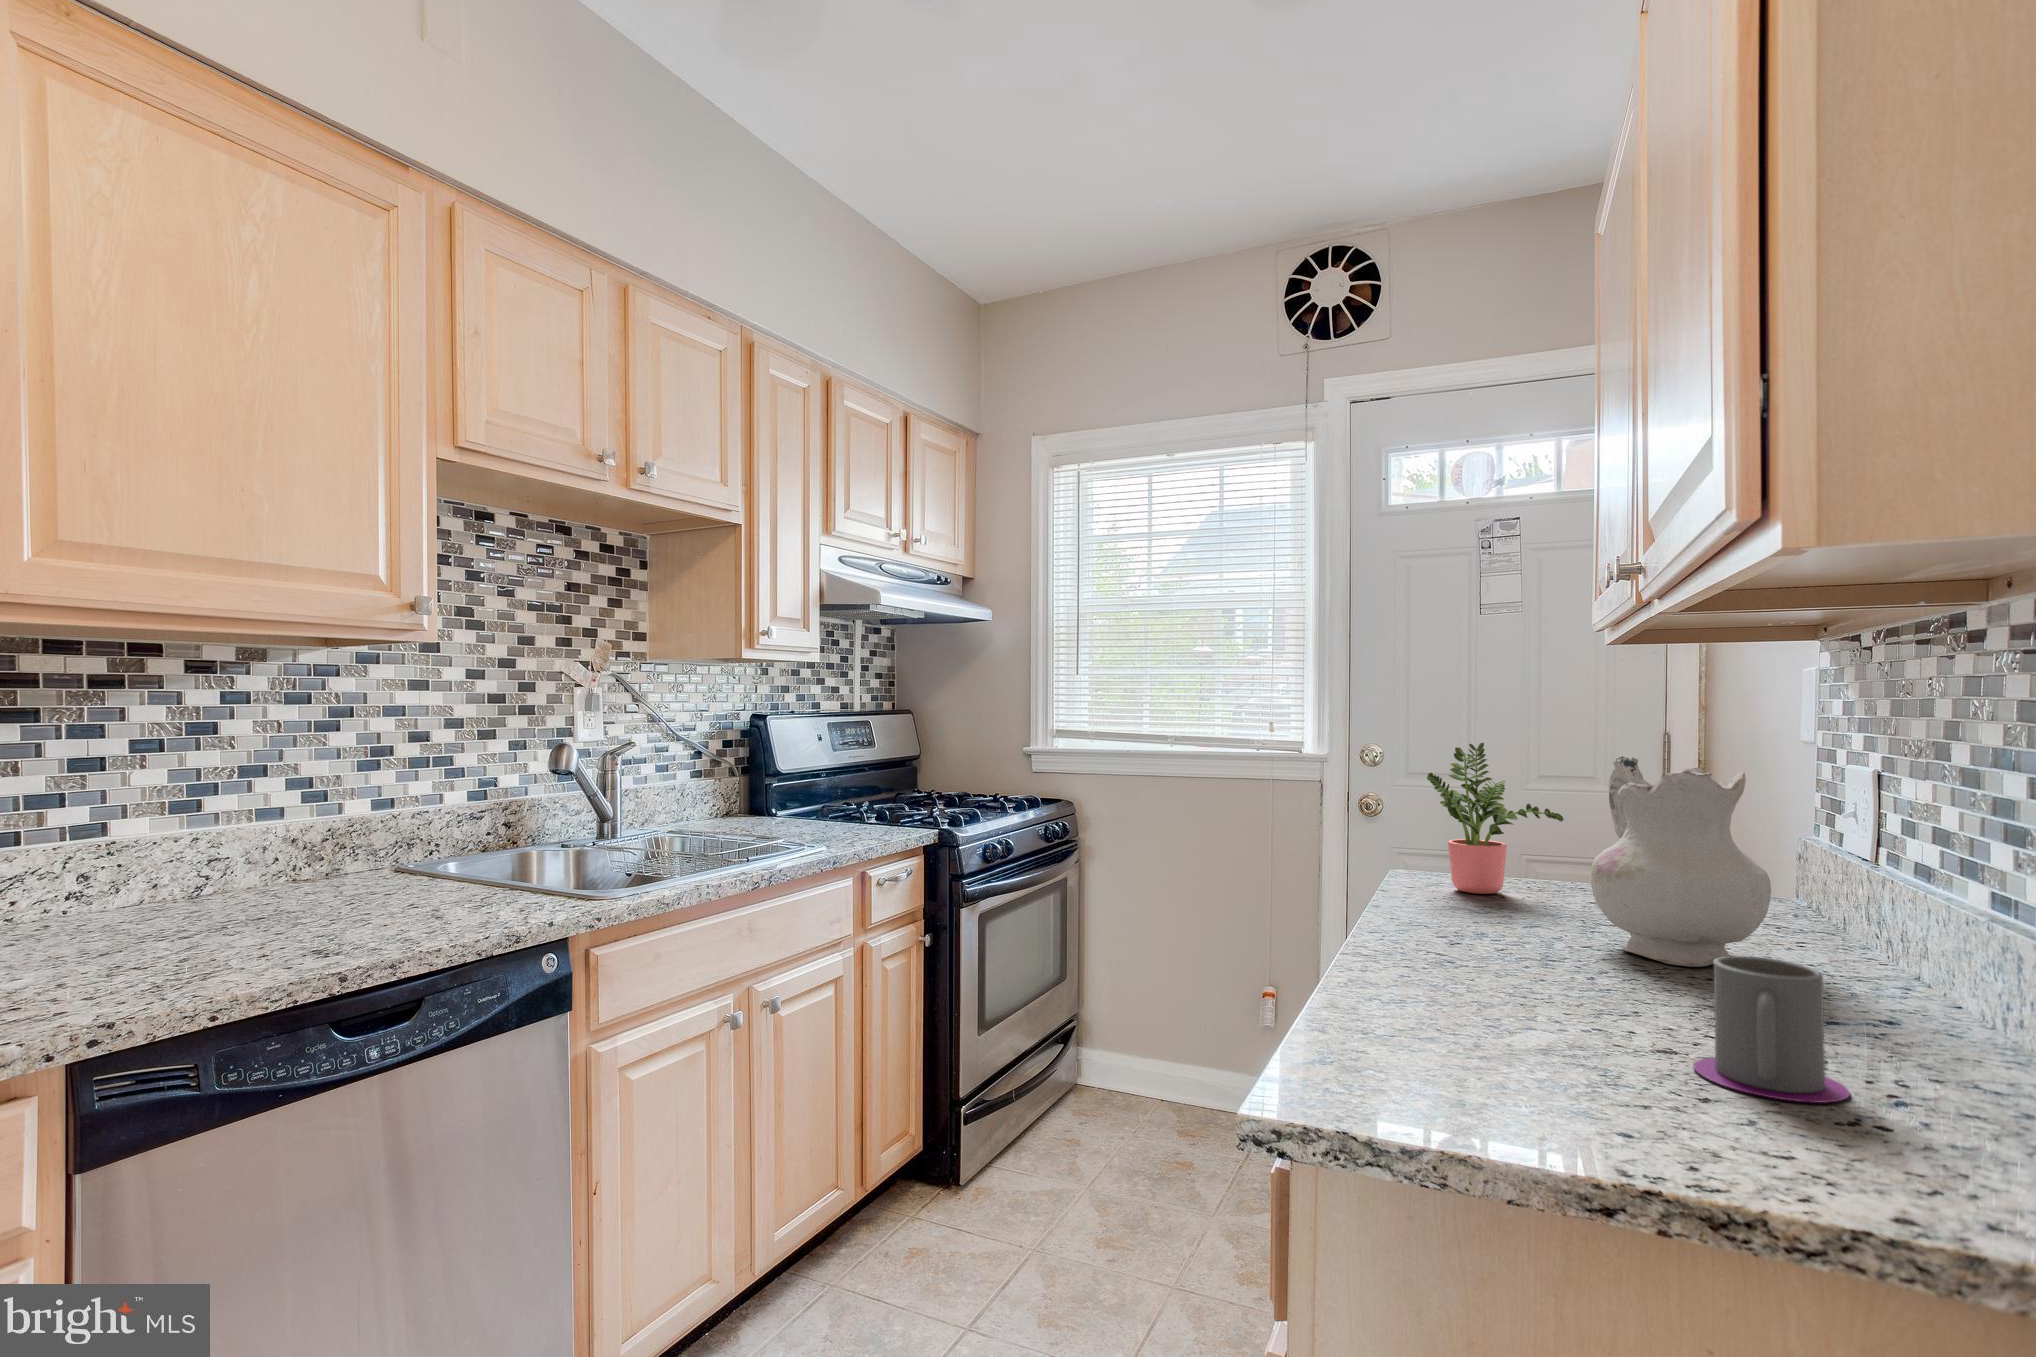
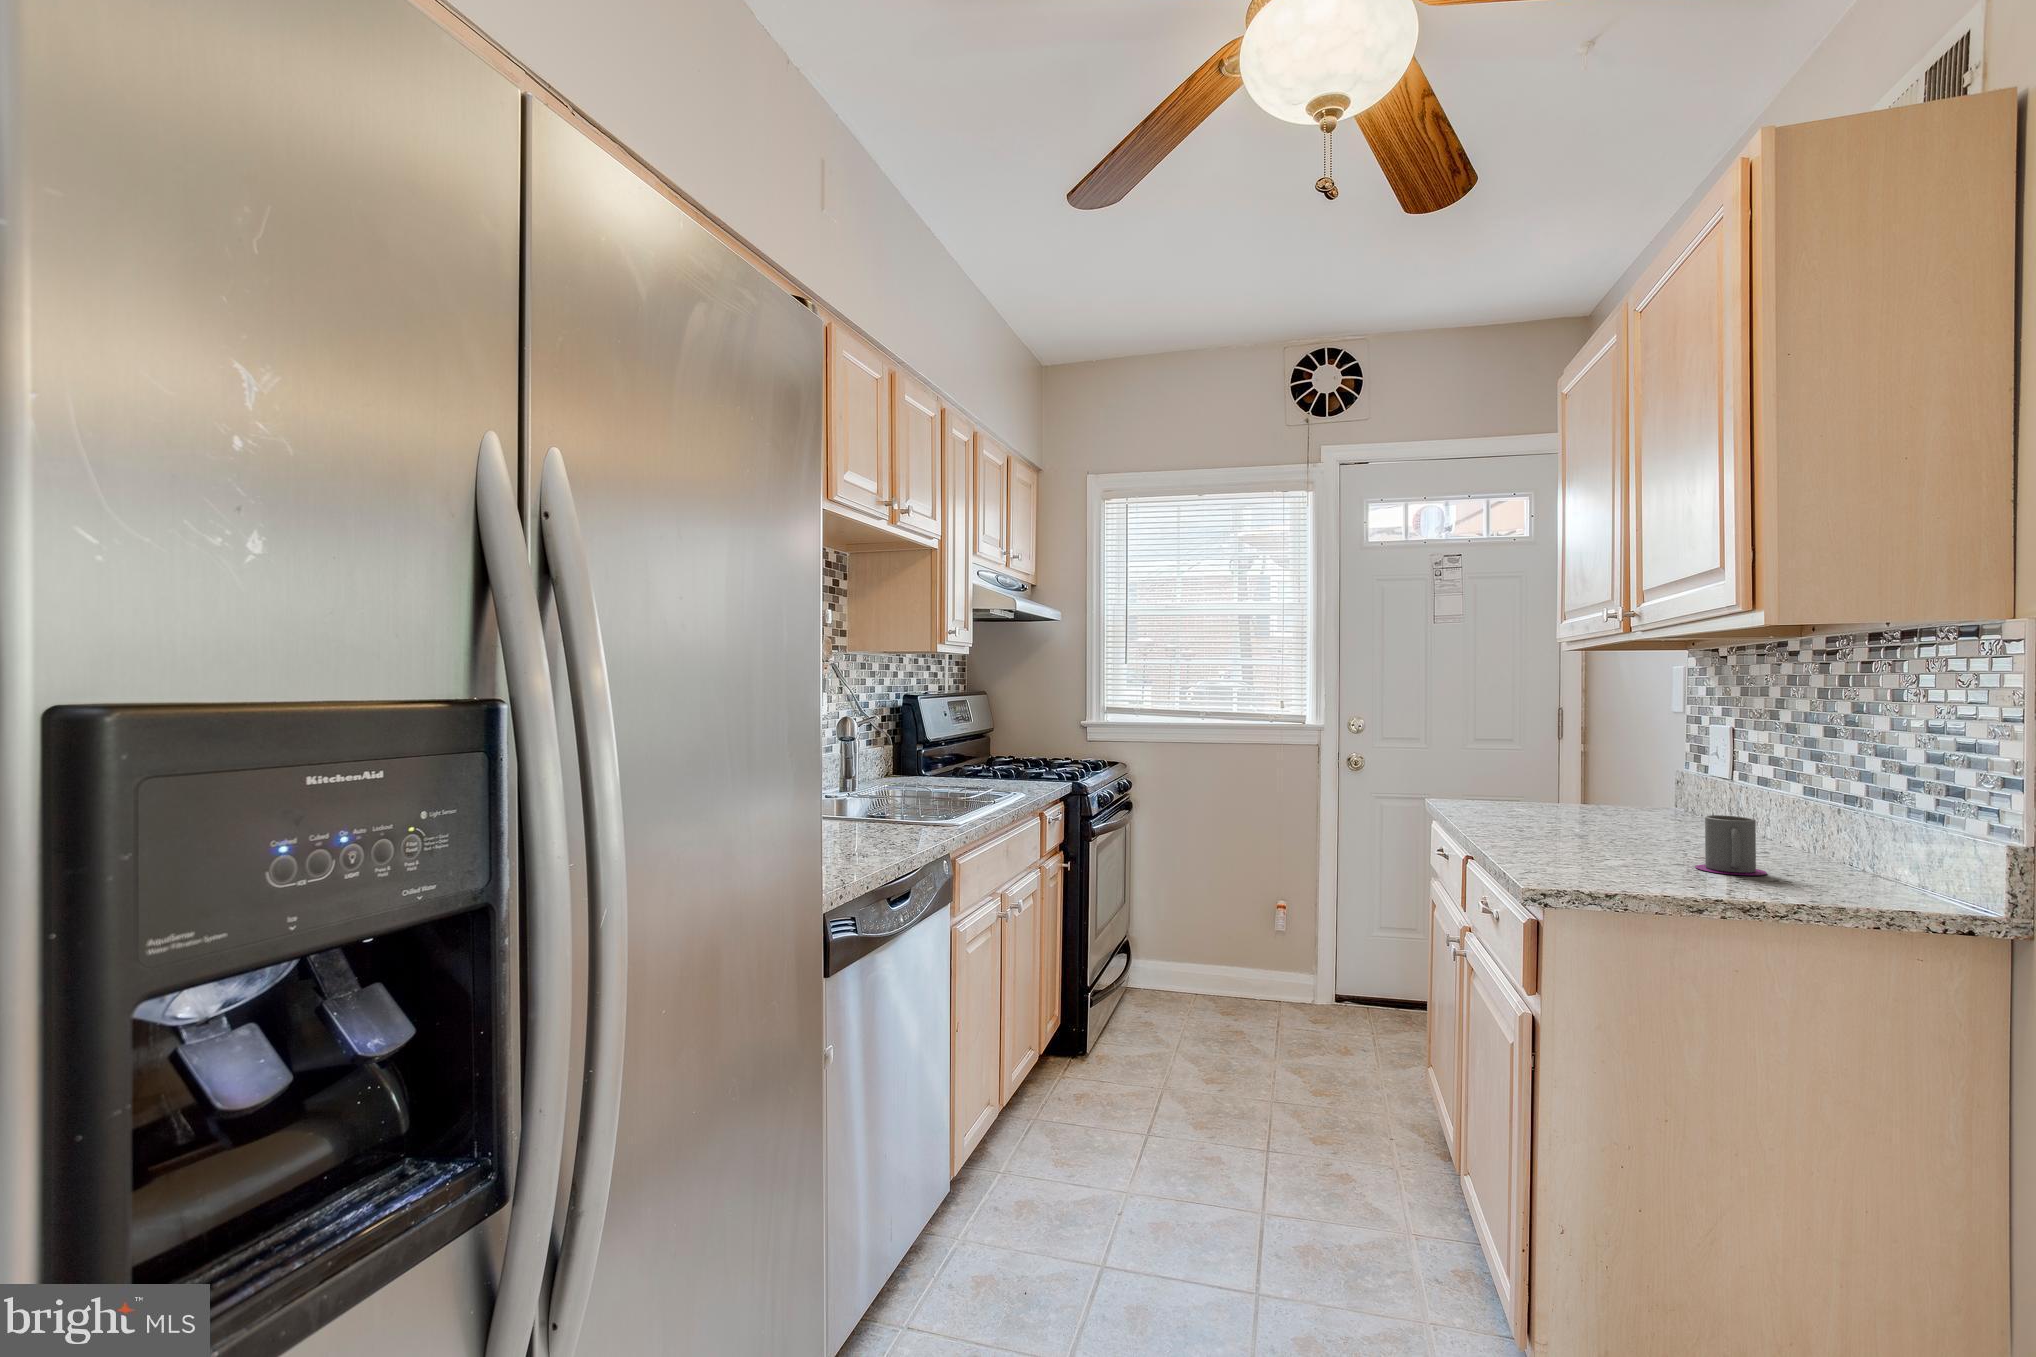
potted plant: present [1427,743,1564,894] -> none [1469,715,1549,809]
ceramic pitcher: present [1591,756,1771,967] -> none [1592,722,1691,835]

